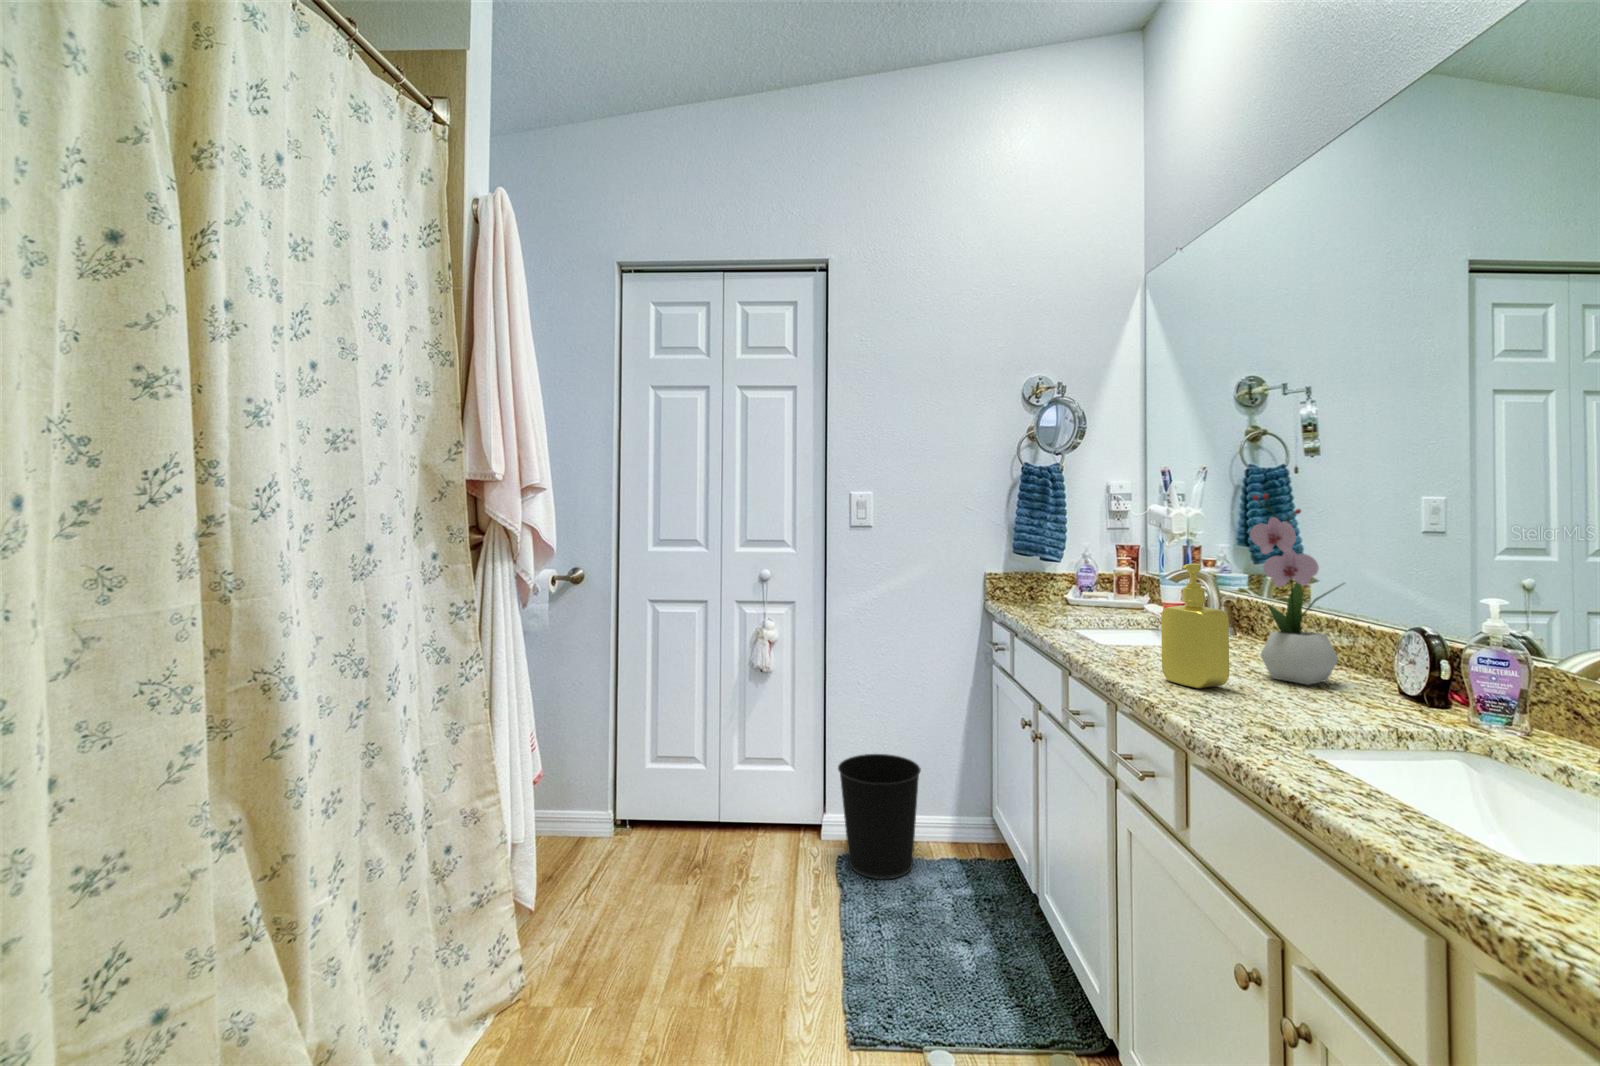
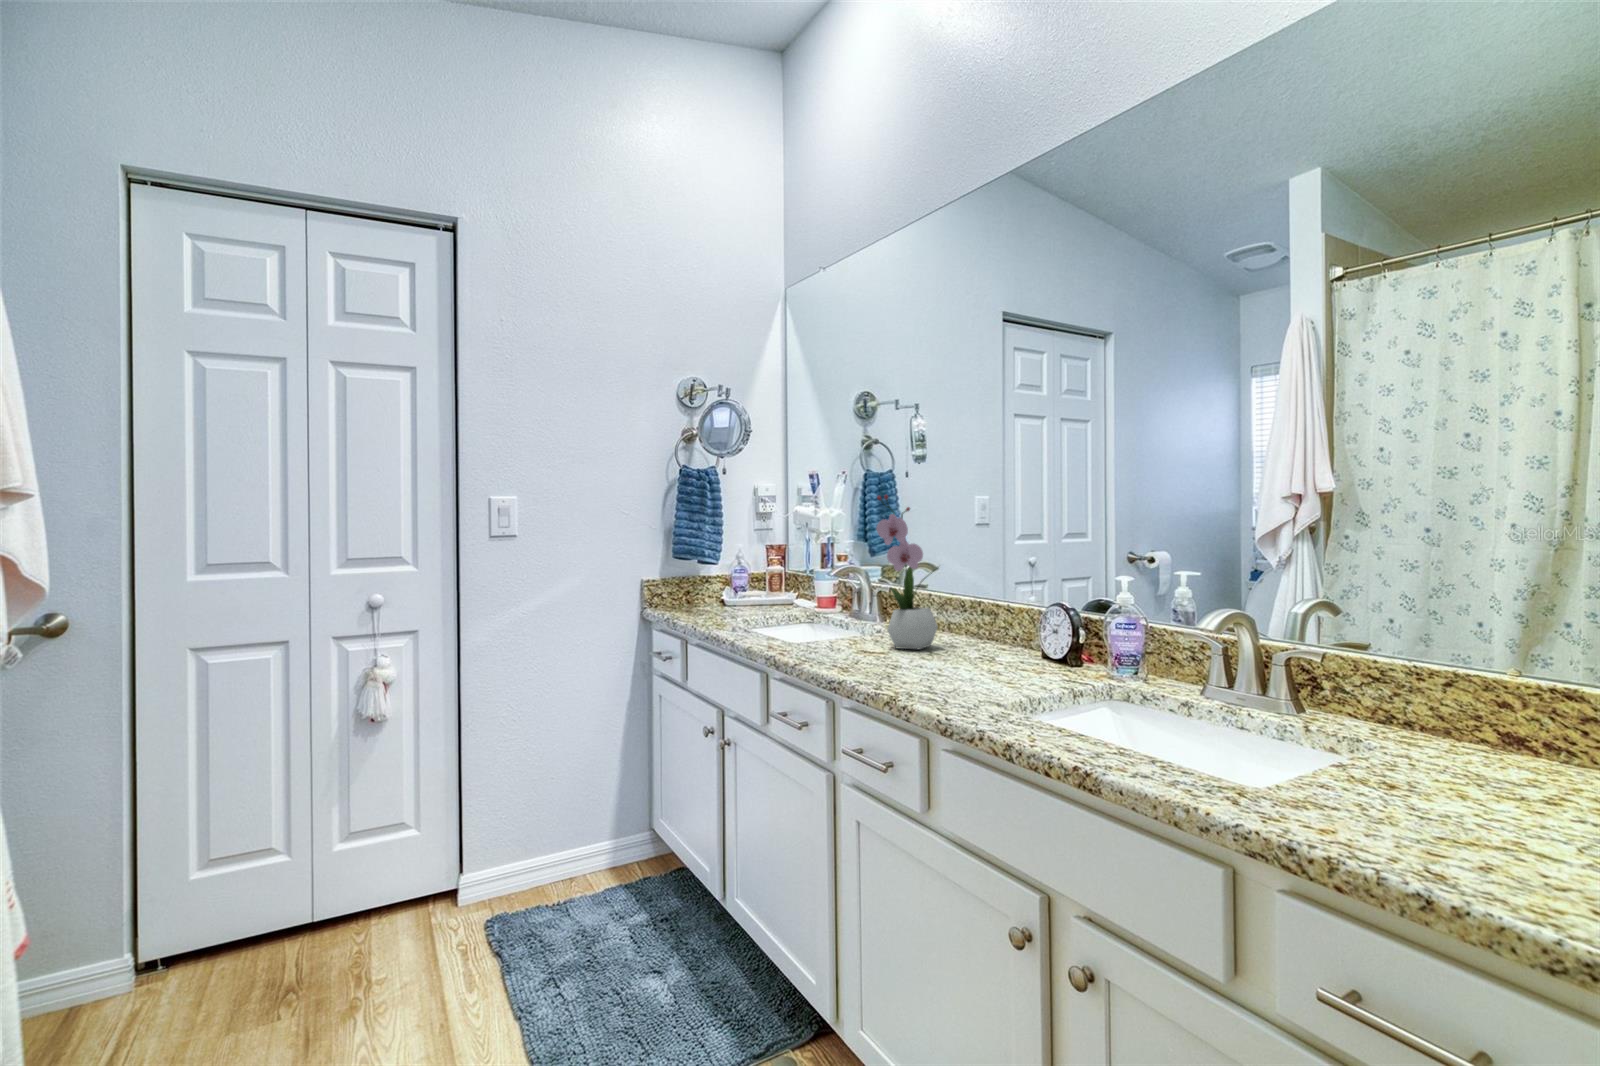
soap dispenser: present [1161,563,1229,688] -> none [815,555,867,662]
wastebasket: present [838,754,921,879] -> none [485,792,585,935]

